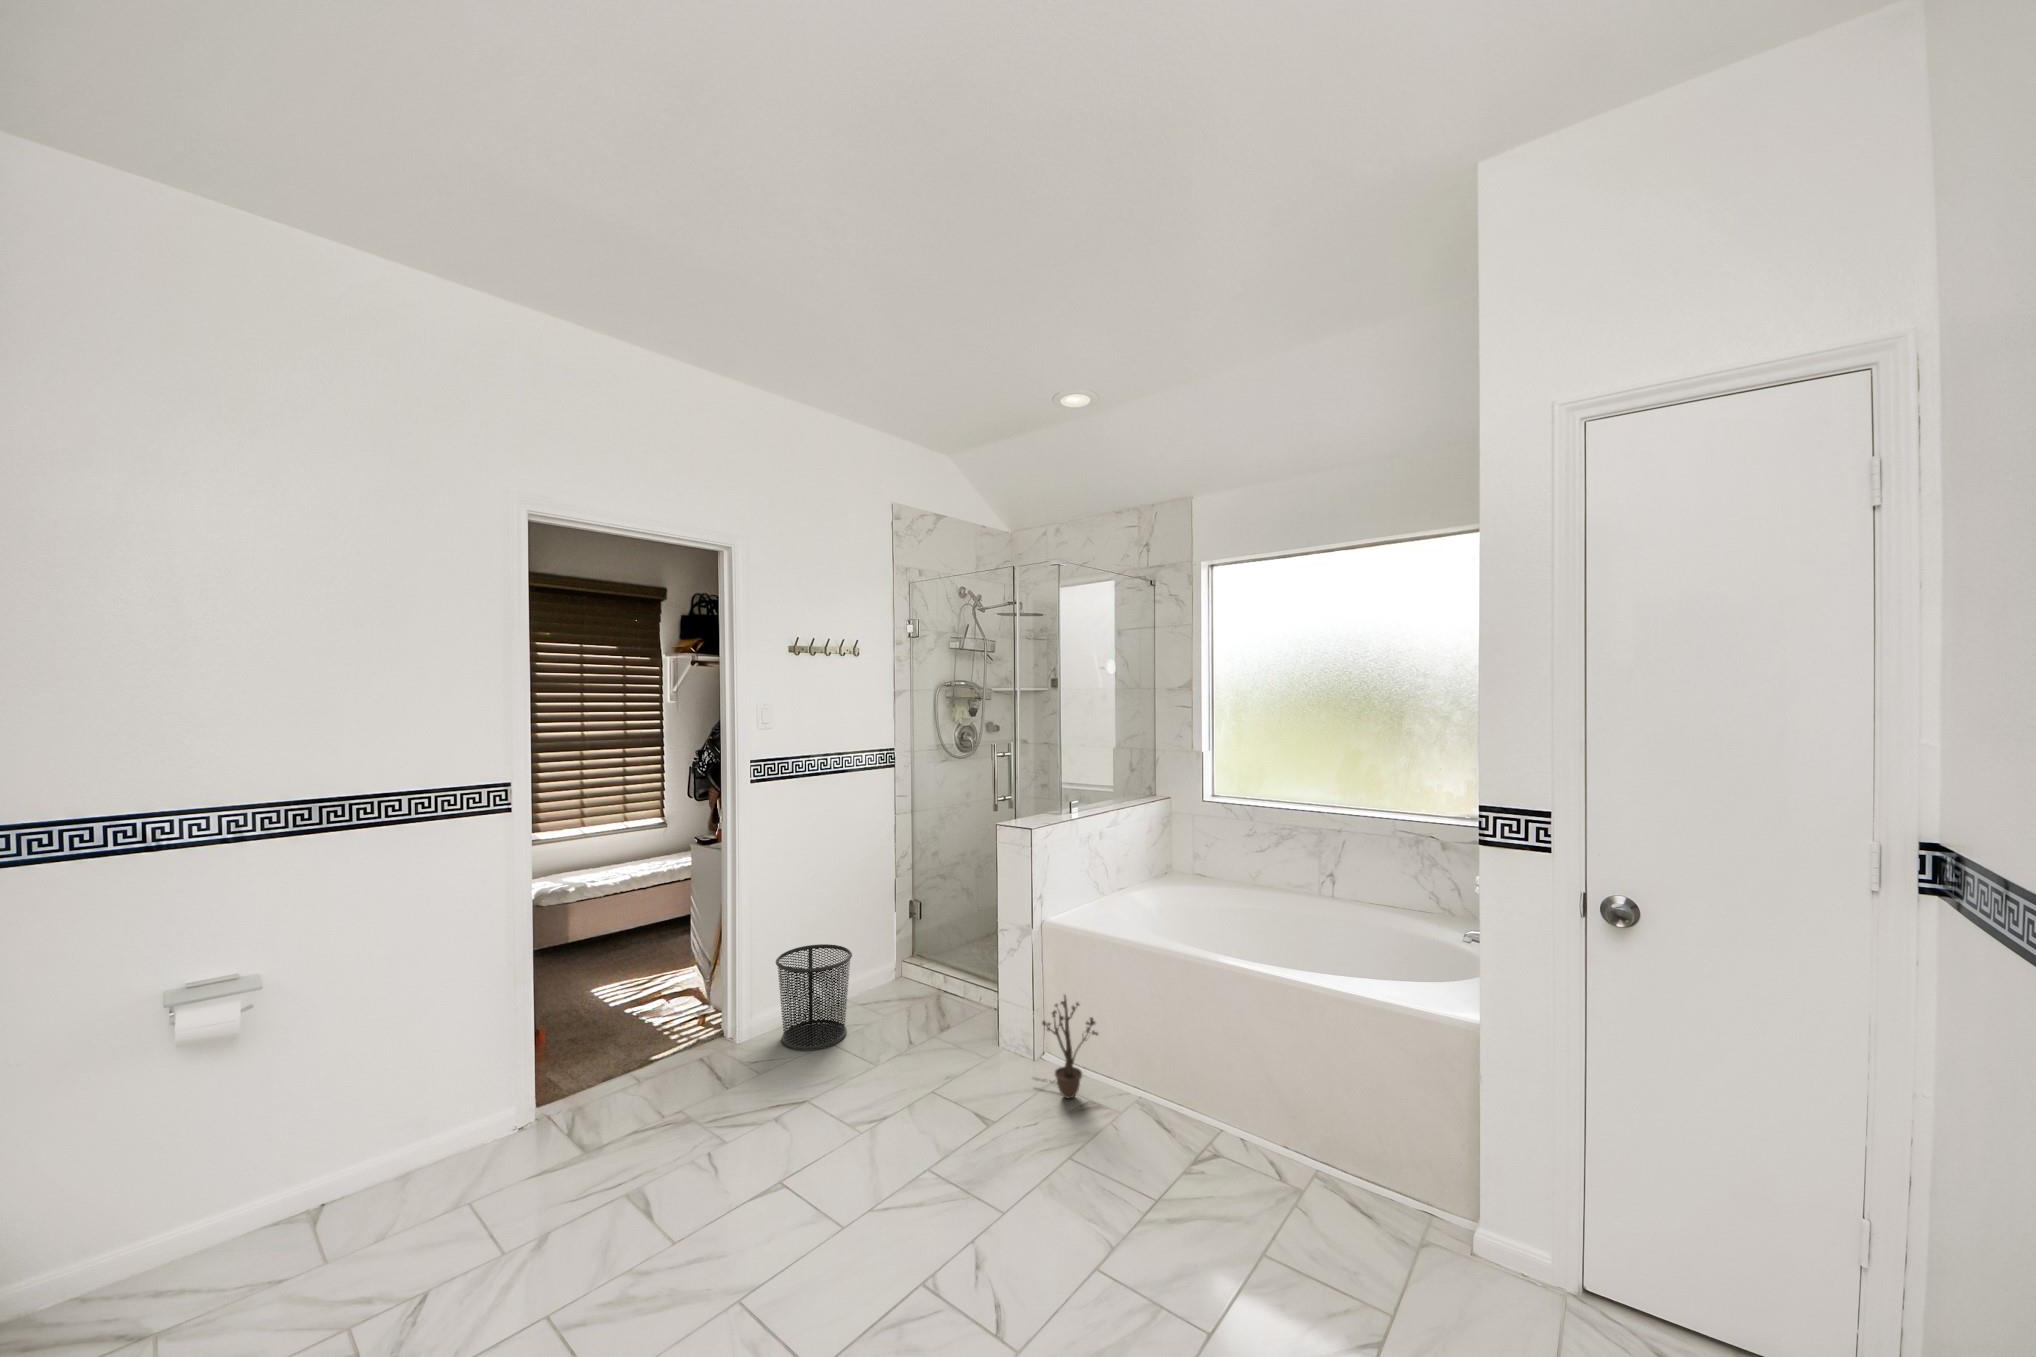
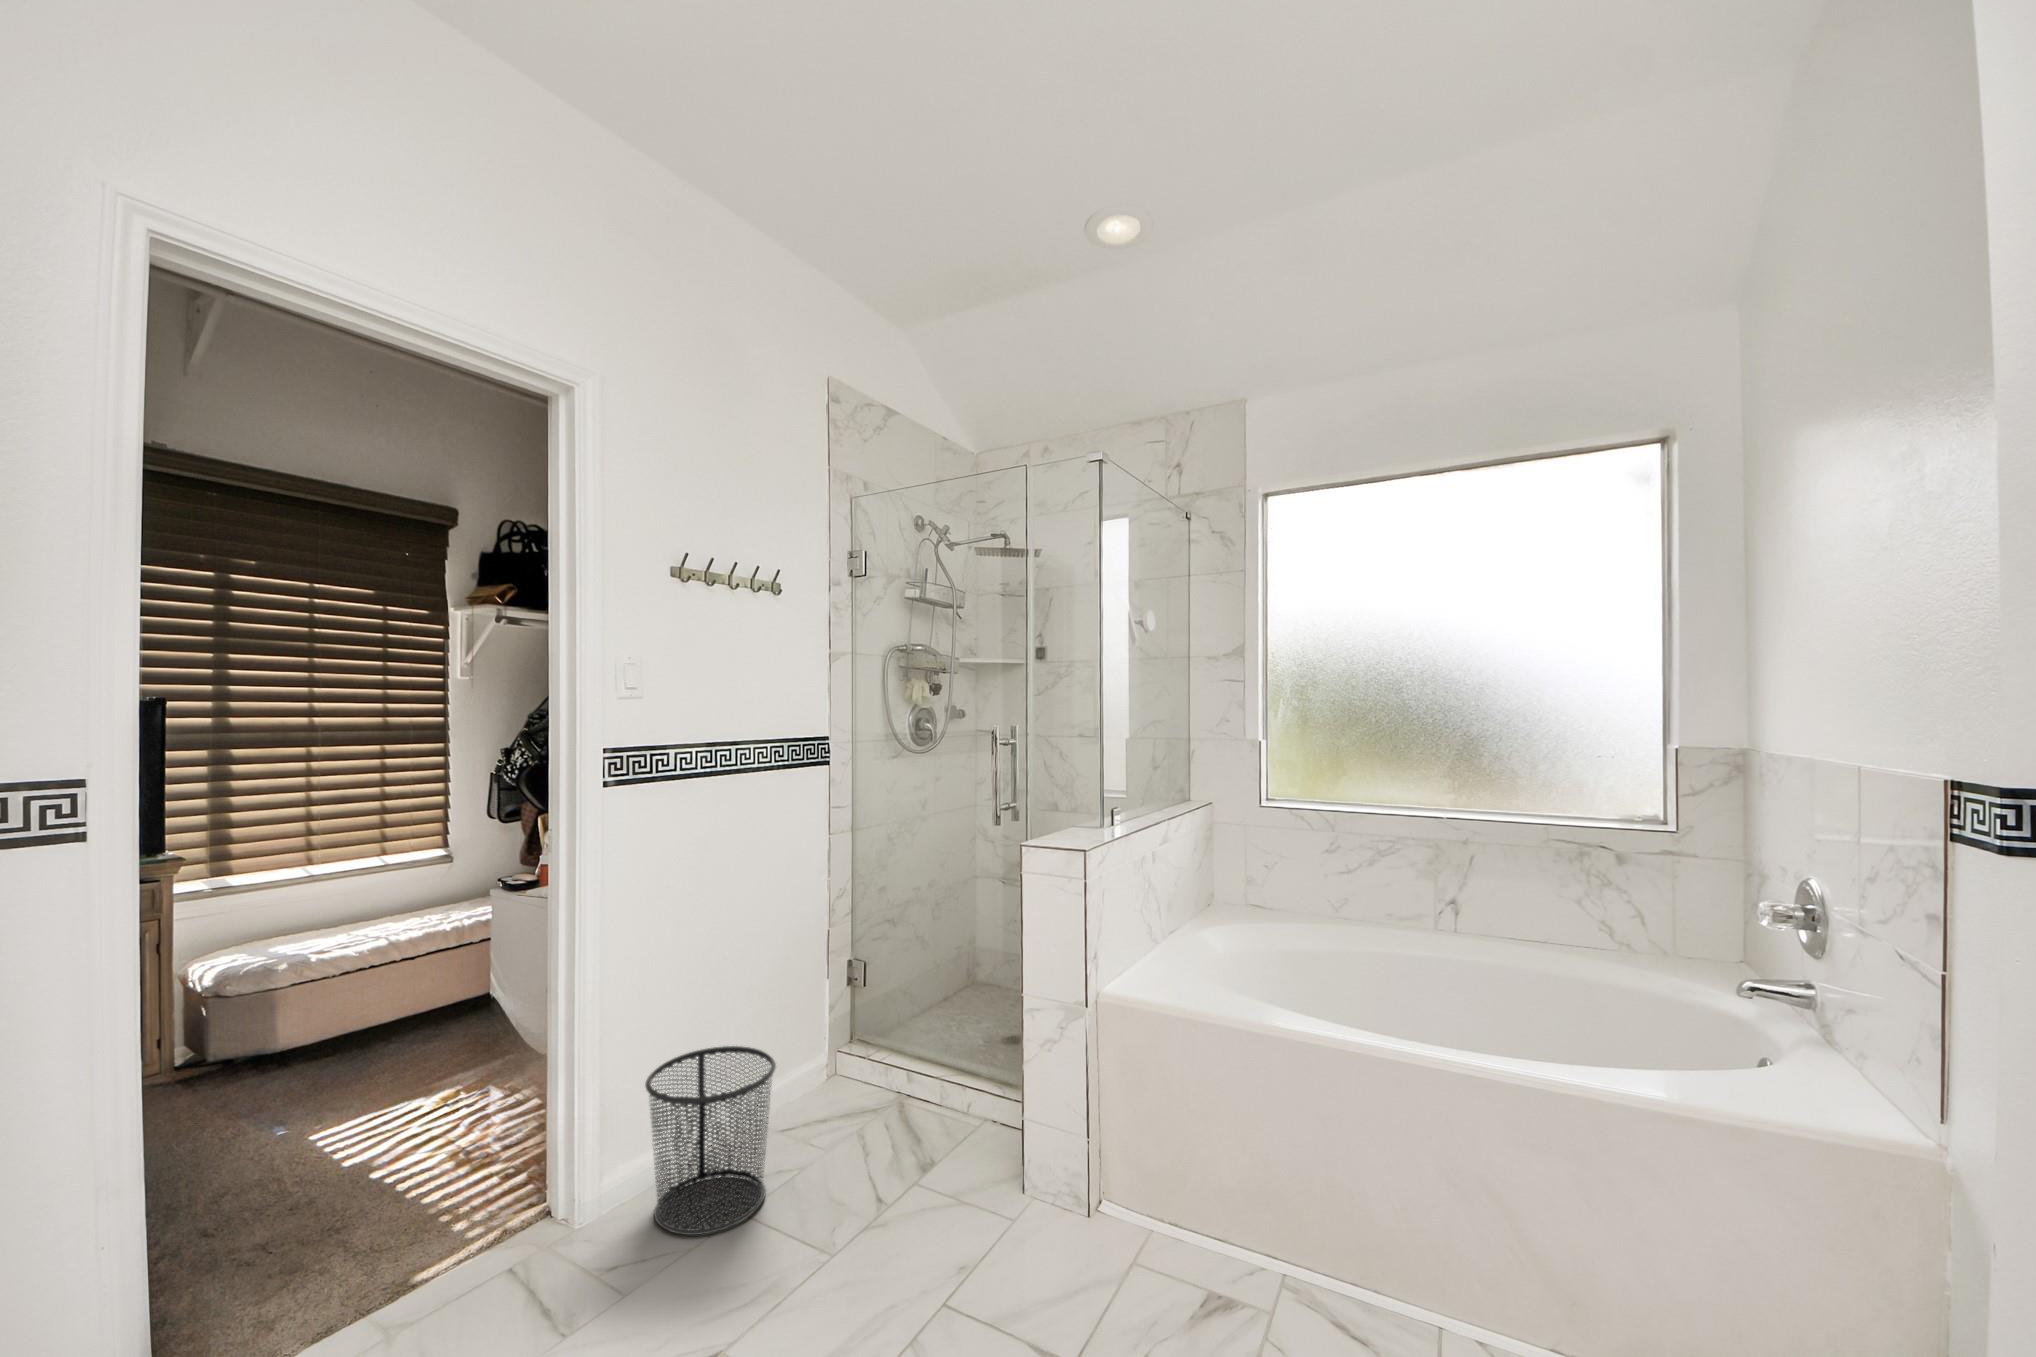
decorative plant: present [1033,995,1098,1098] -> none [1102,1123,1223,1299]

